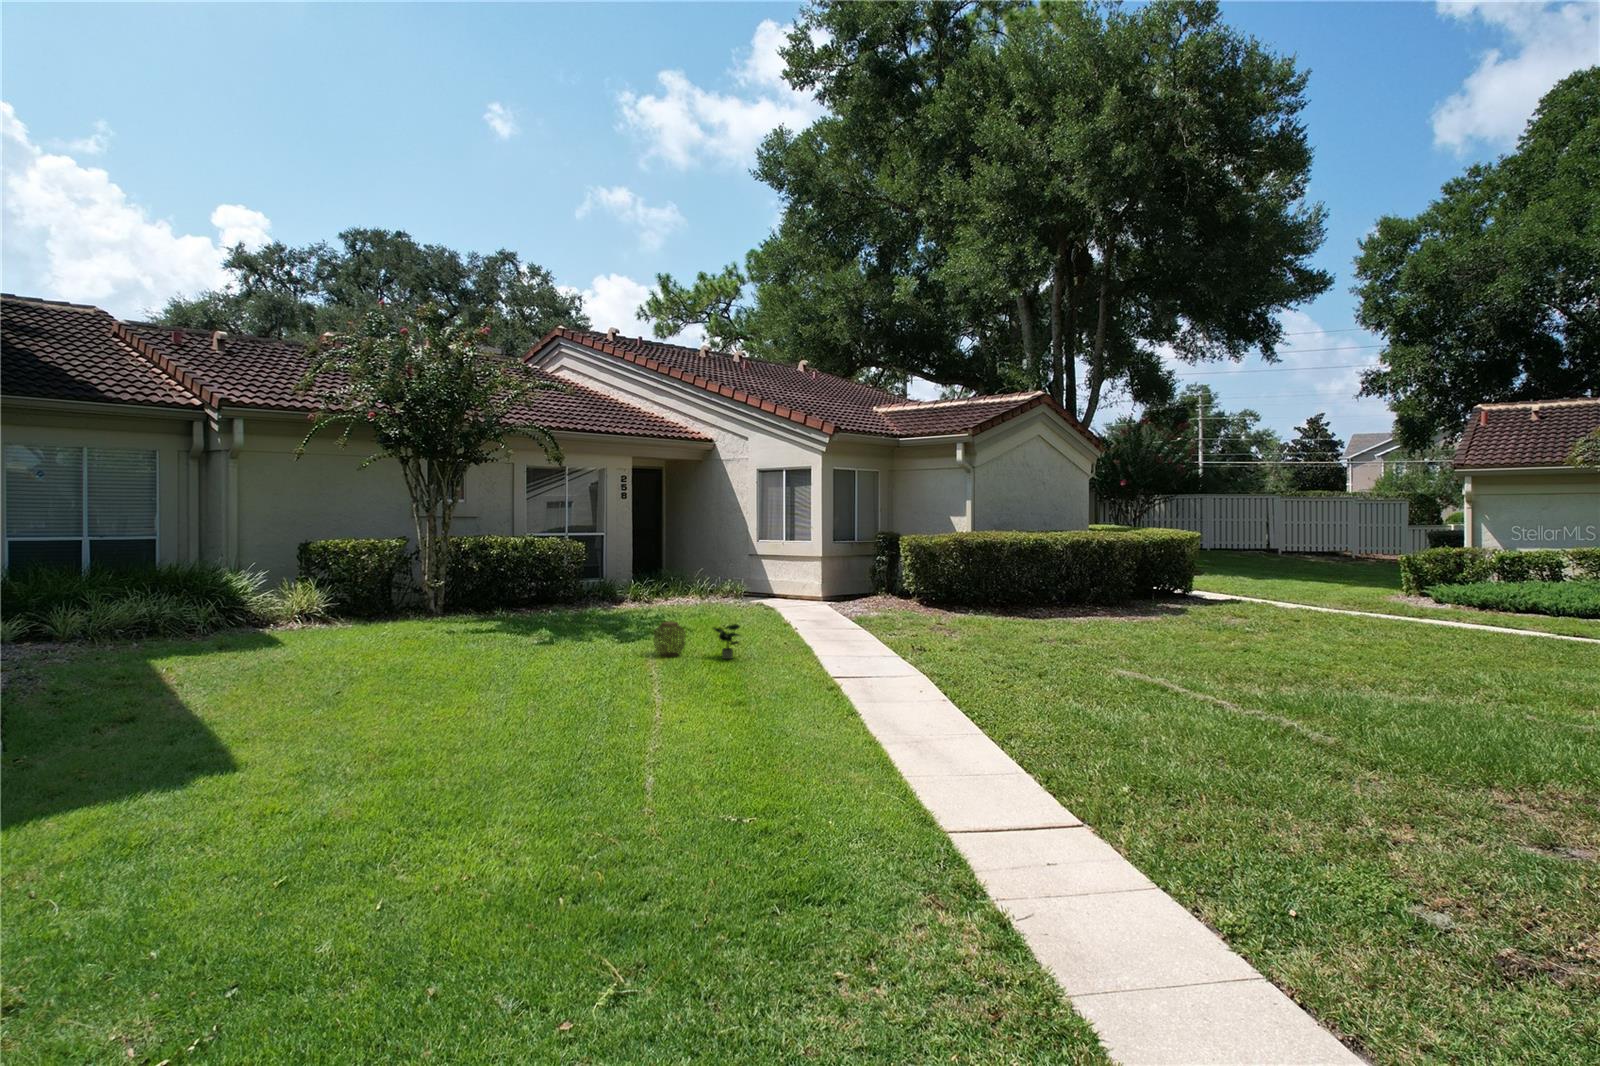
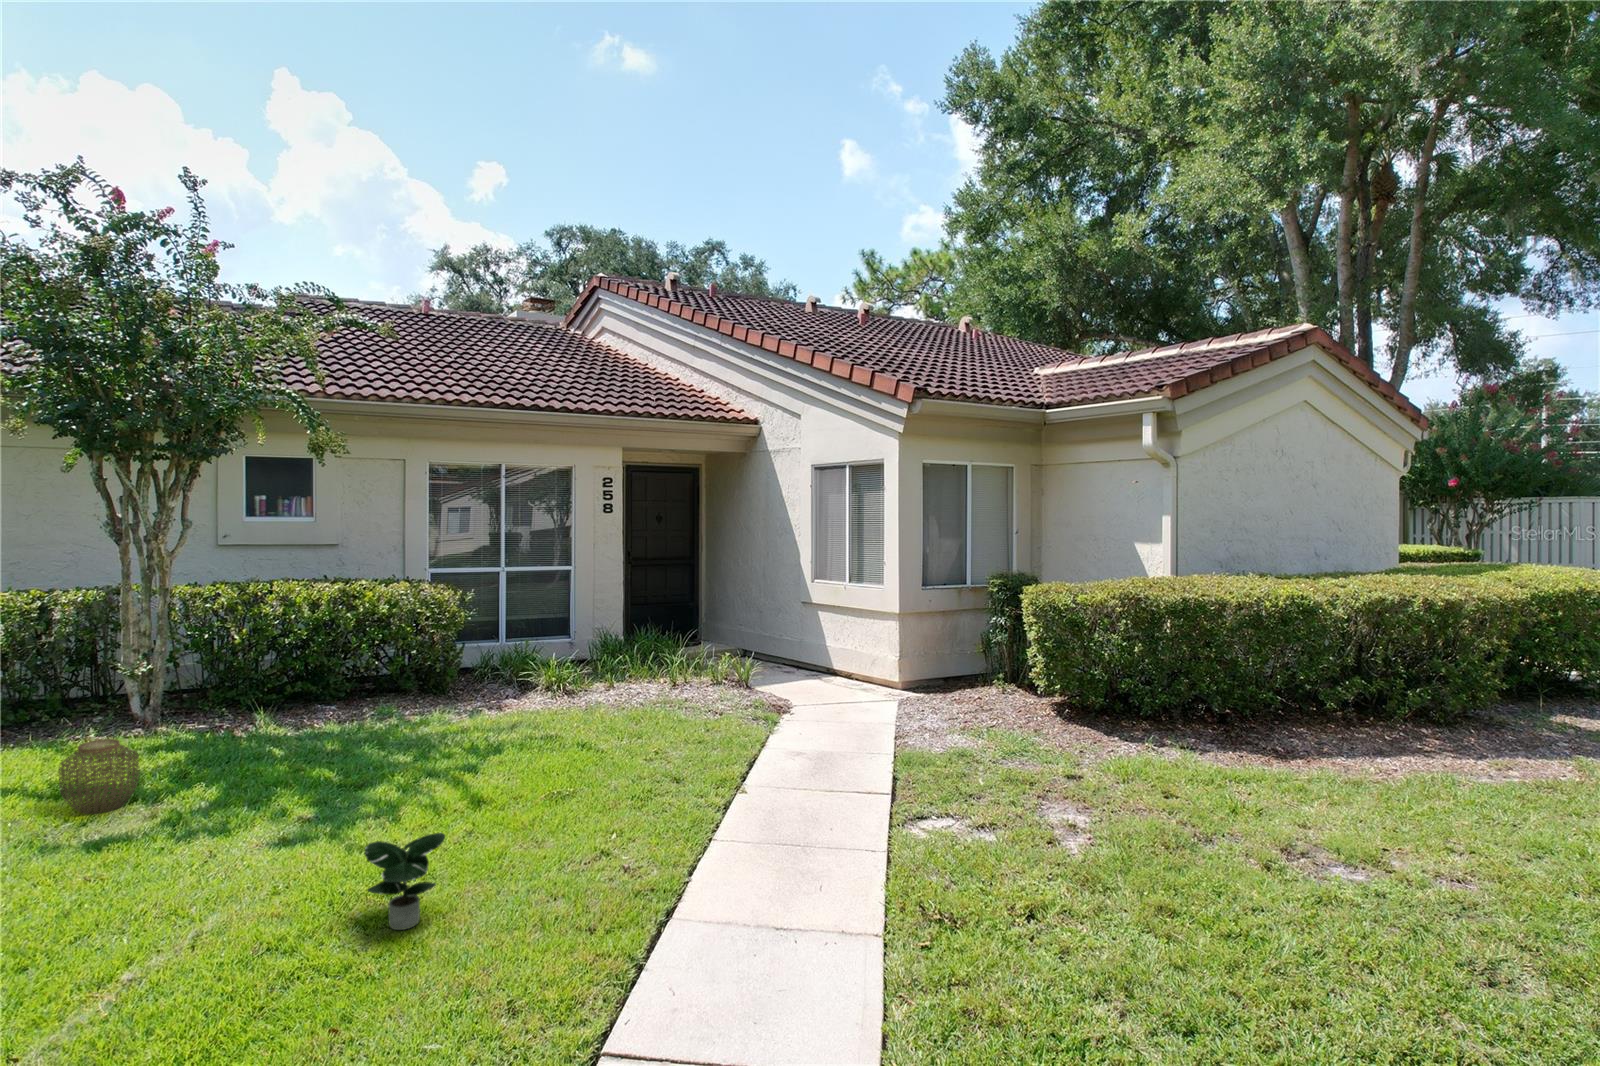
woven basket: present [654,621,686,657] -> present [59,739,139,814]

